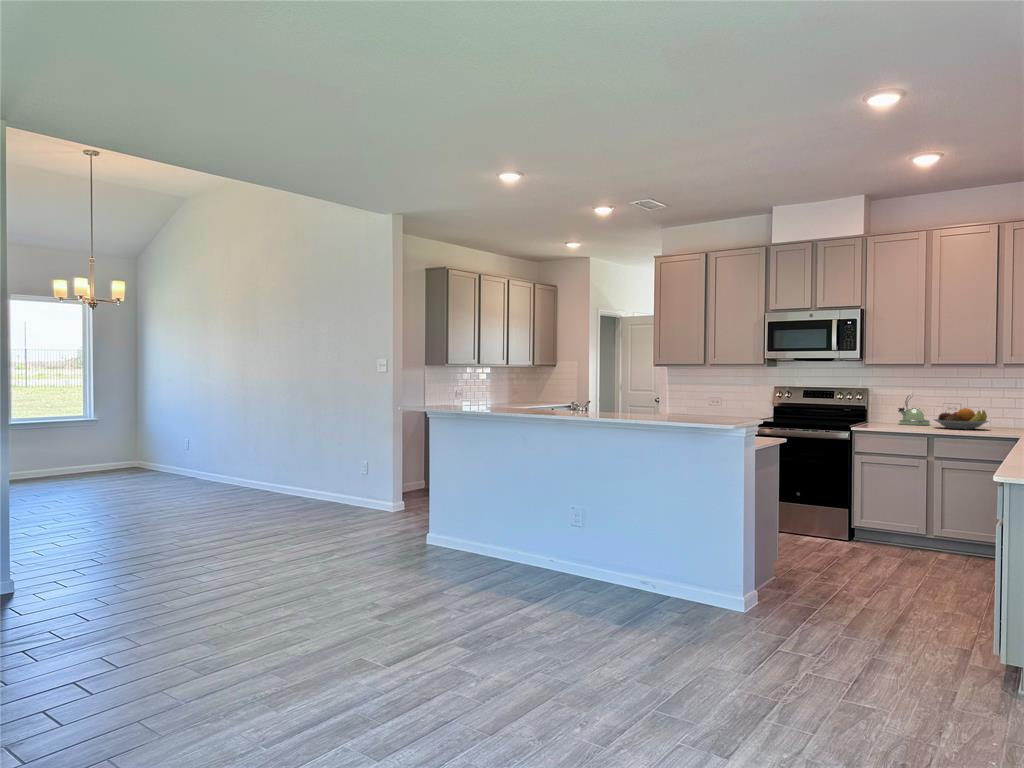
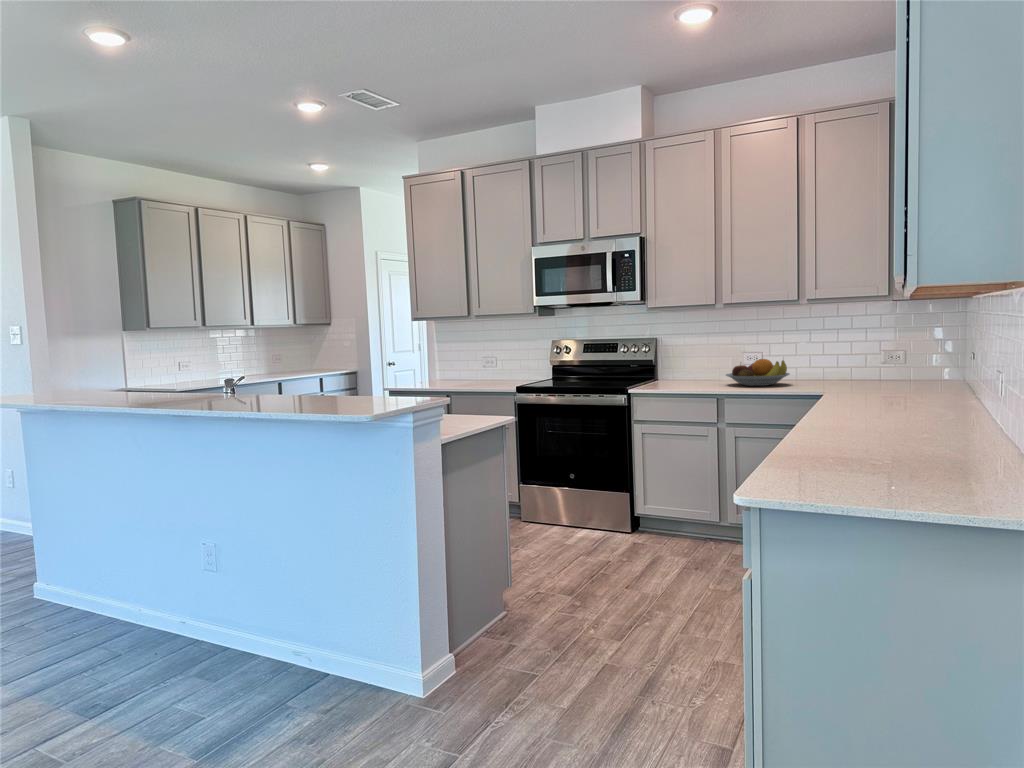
kettle: present [899,394,930,425] -> none [689,341,728,381]

